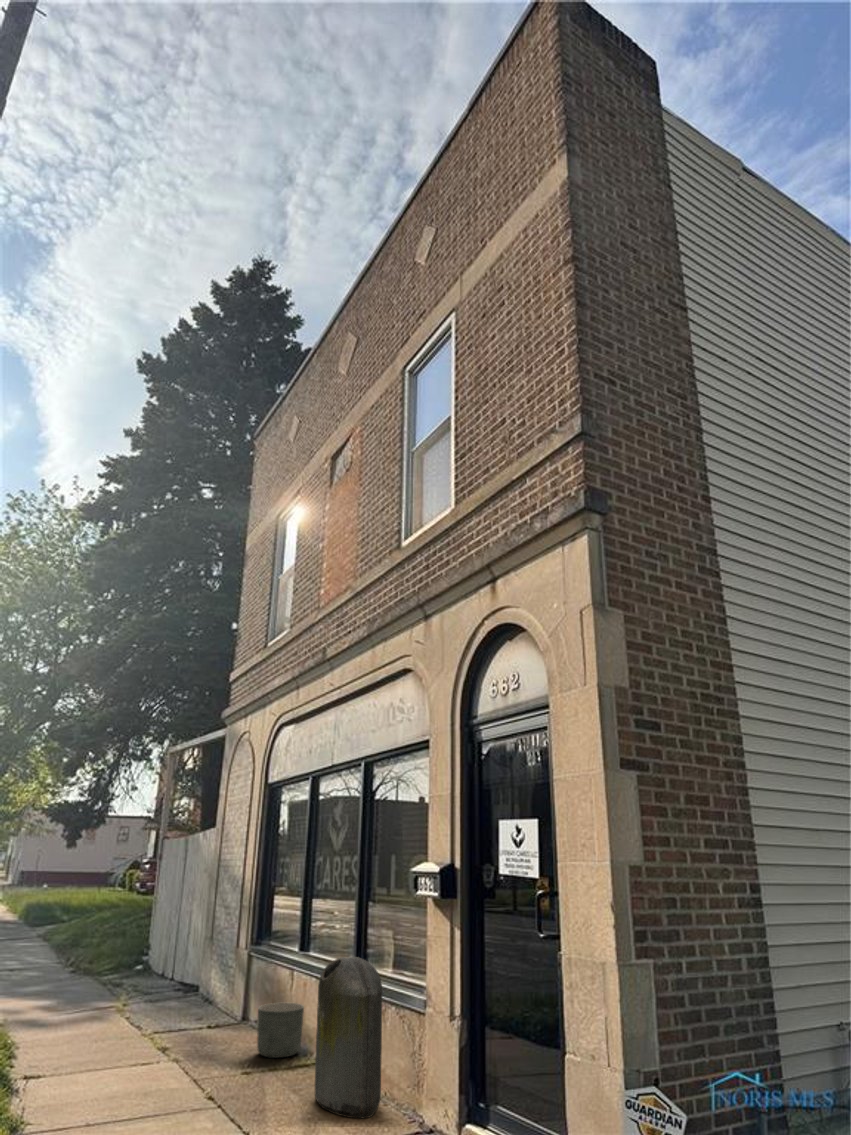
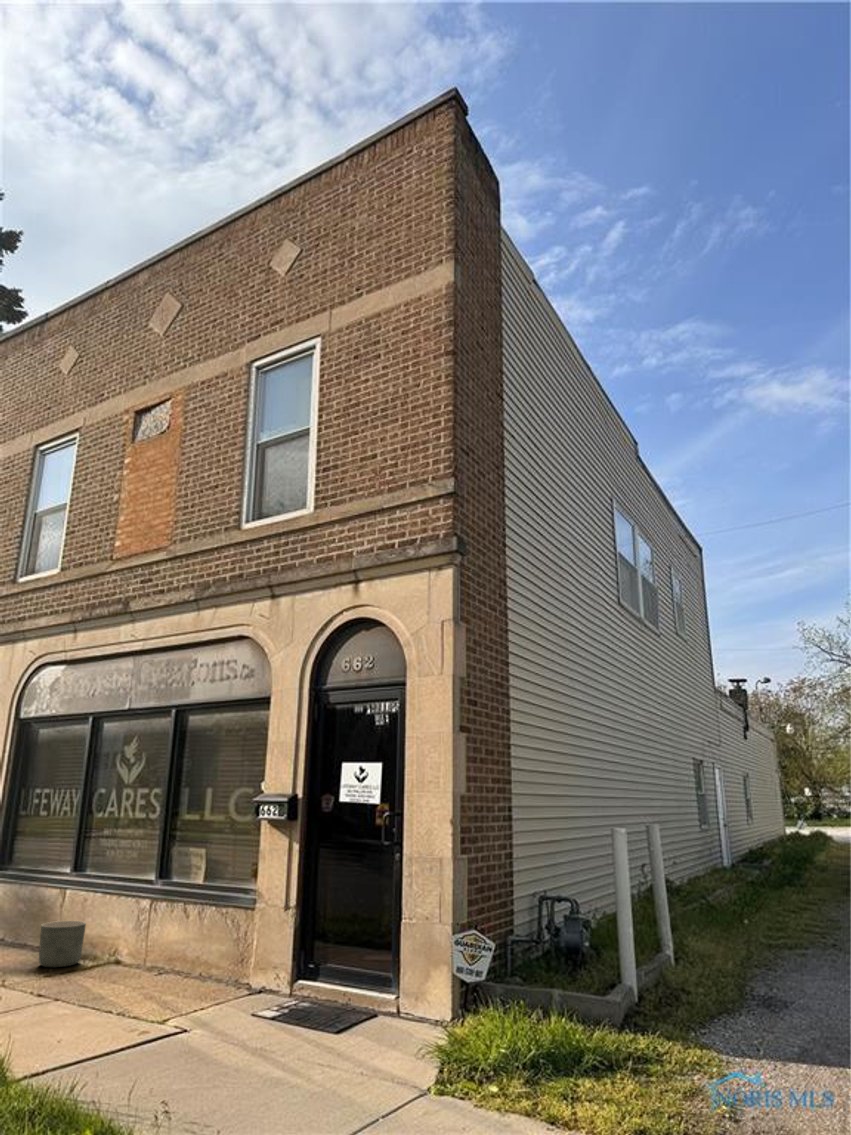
trash can: present [315,957,382,1118] -> none [138,871,211,992]

